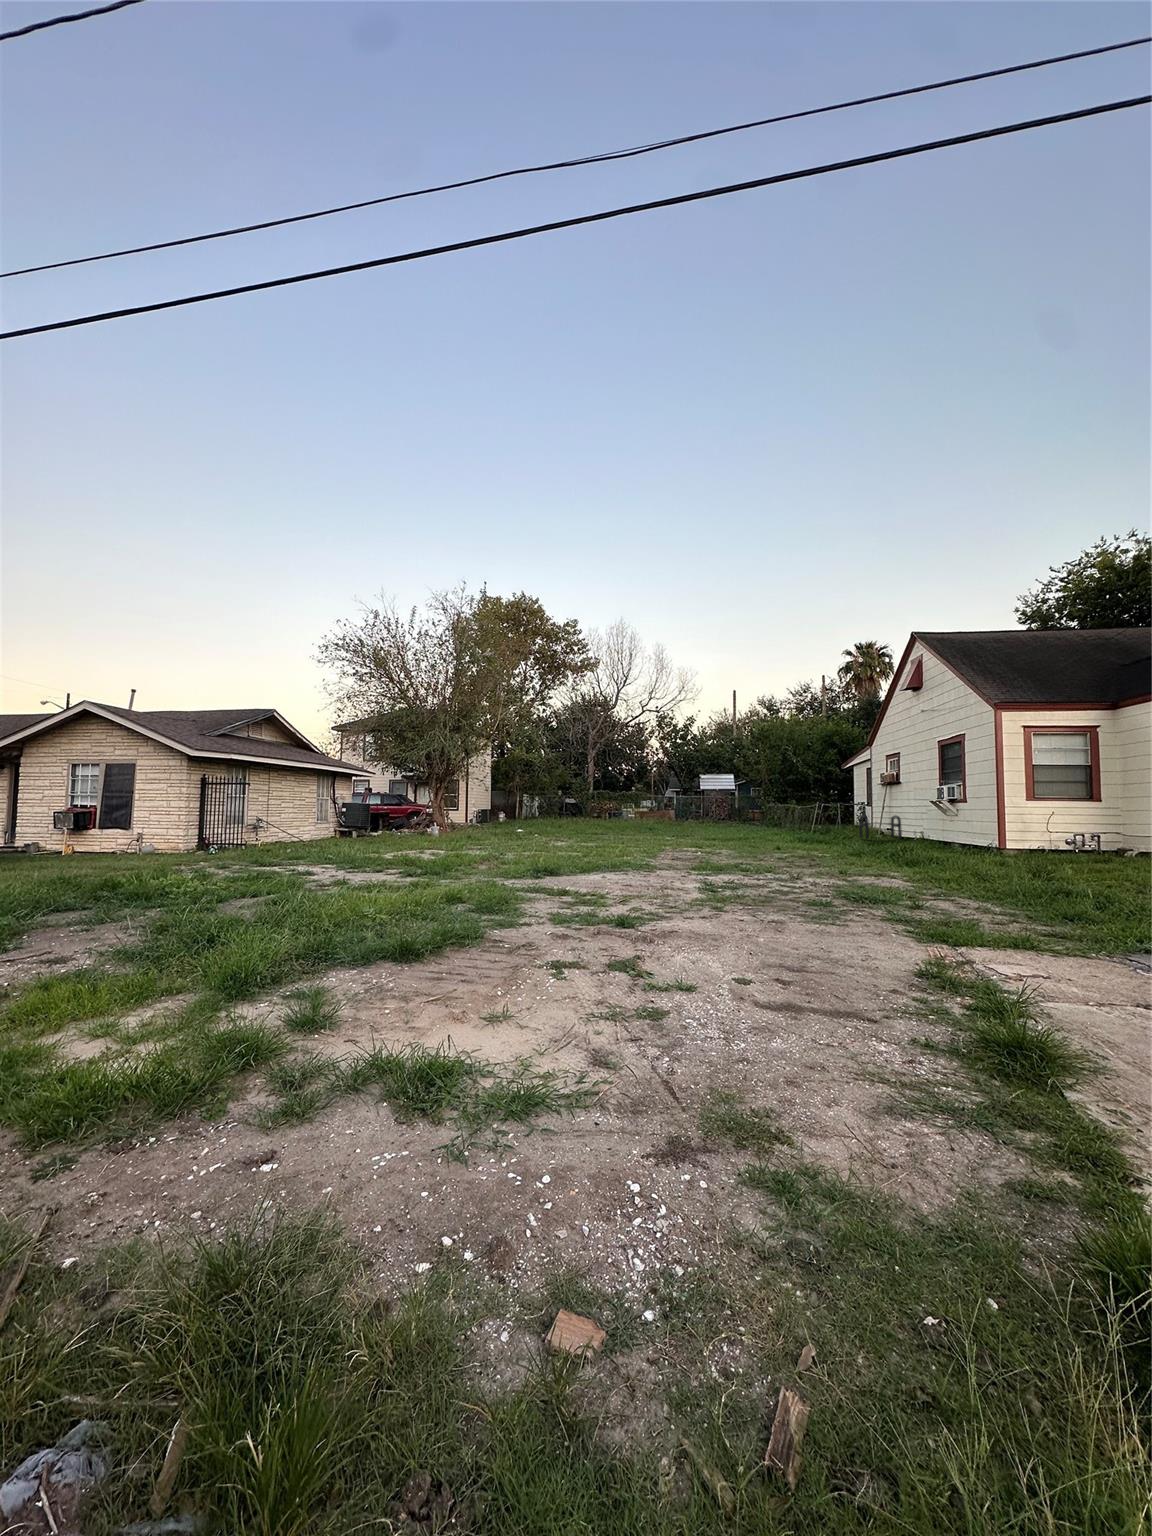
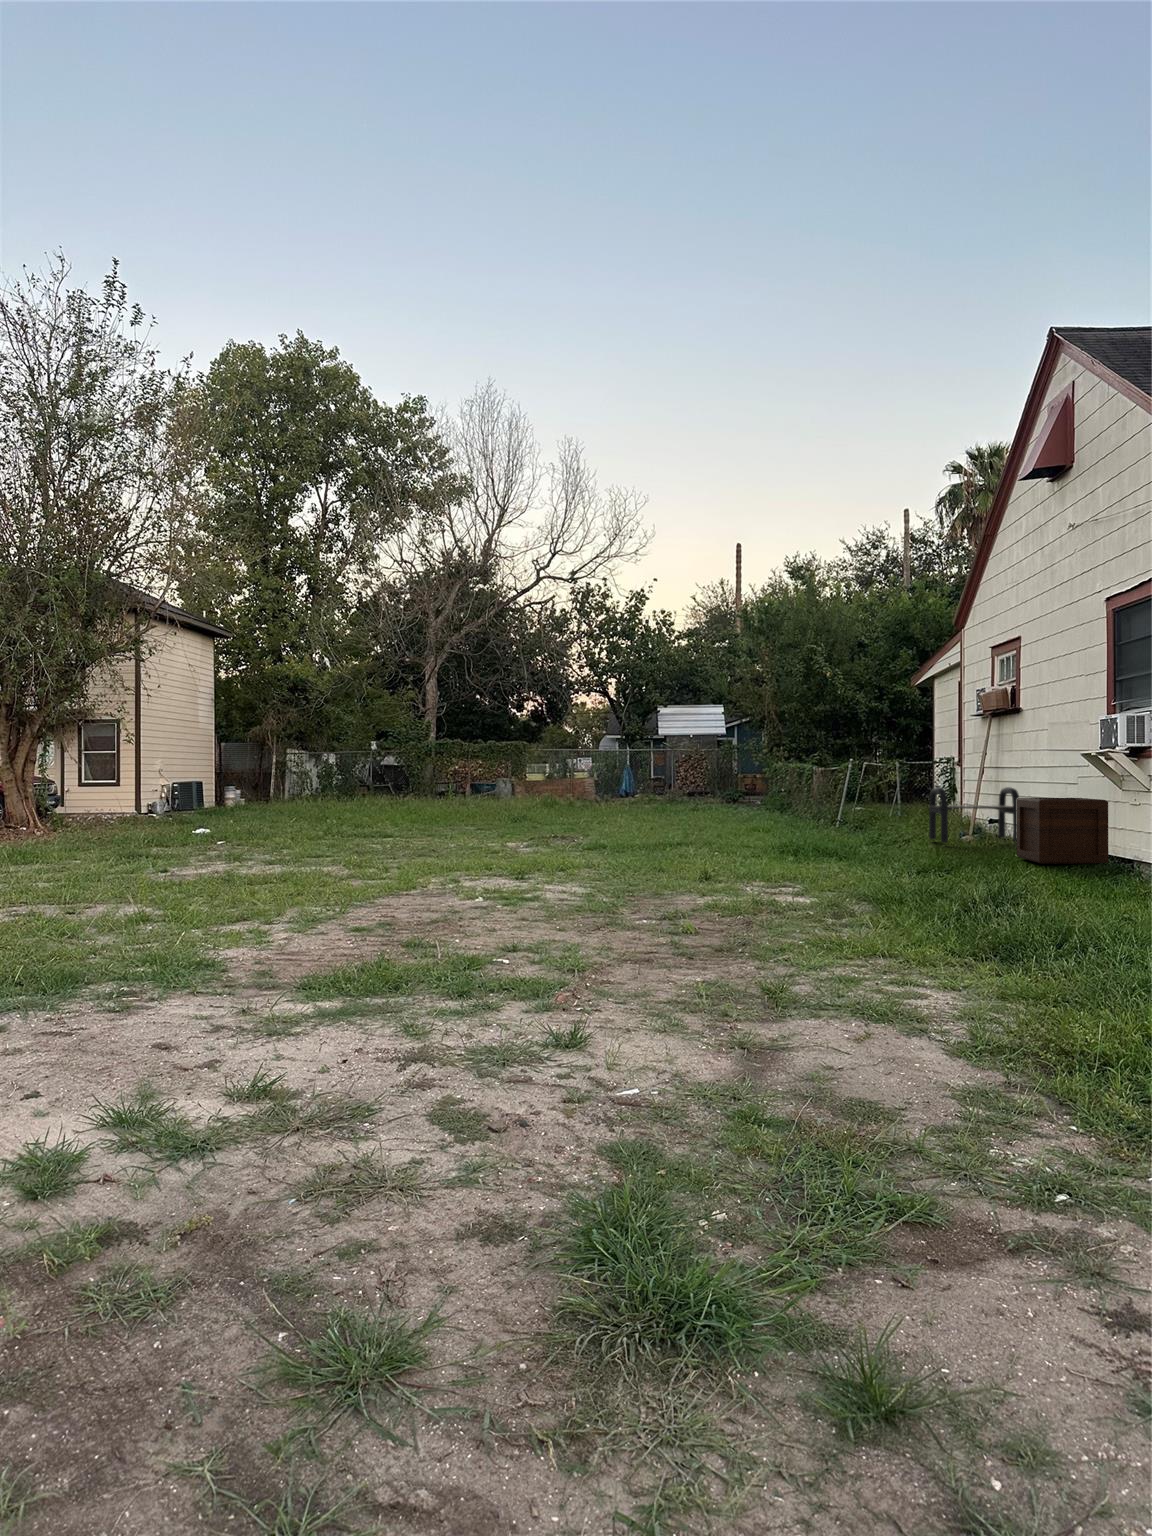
wooden crate: none [902,819,943,846] -> present [1017,798,1108,864]

